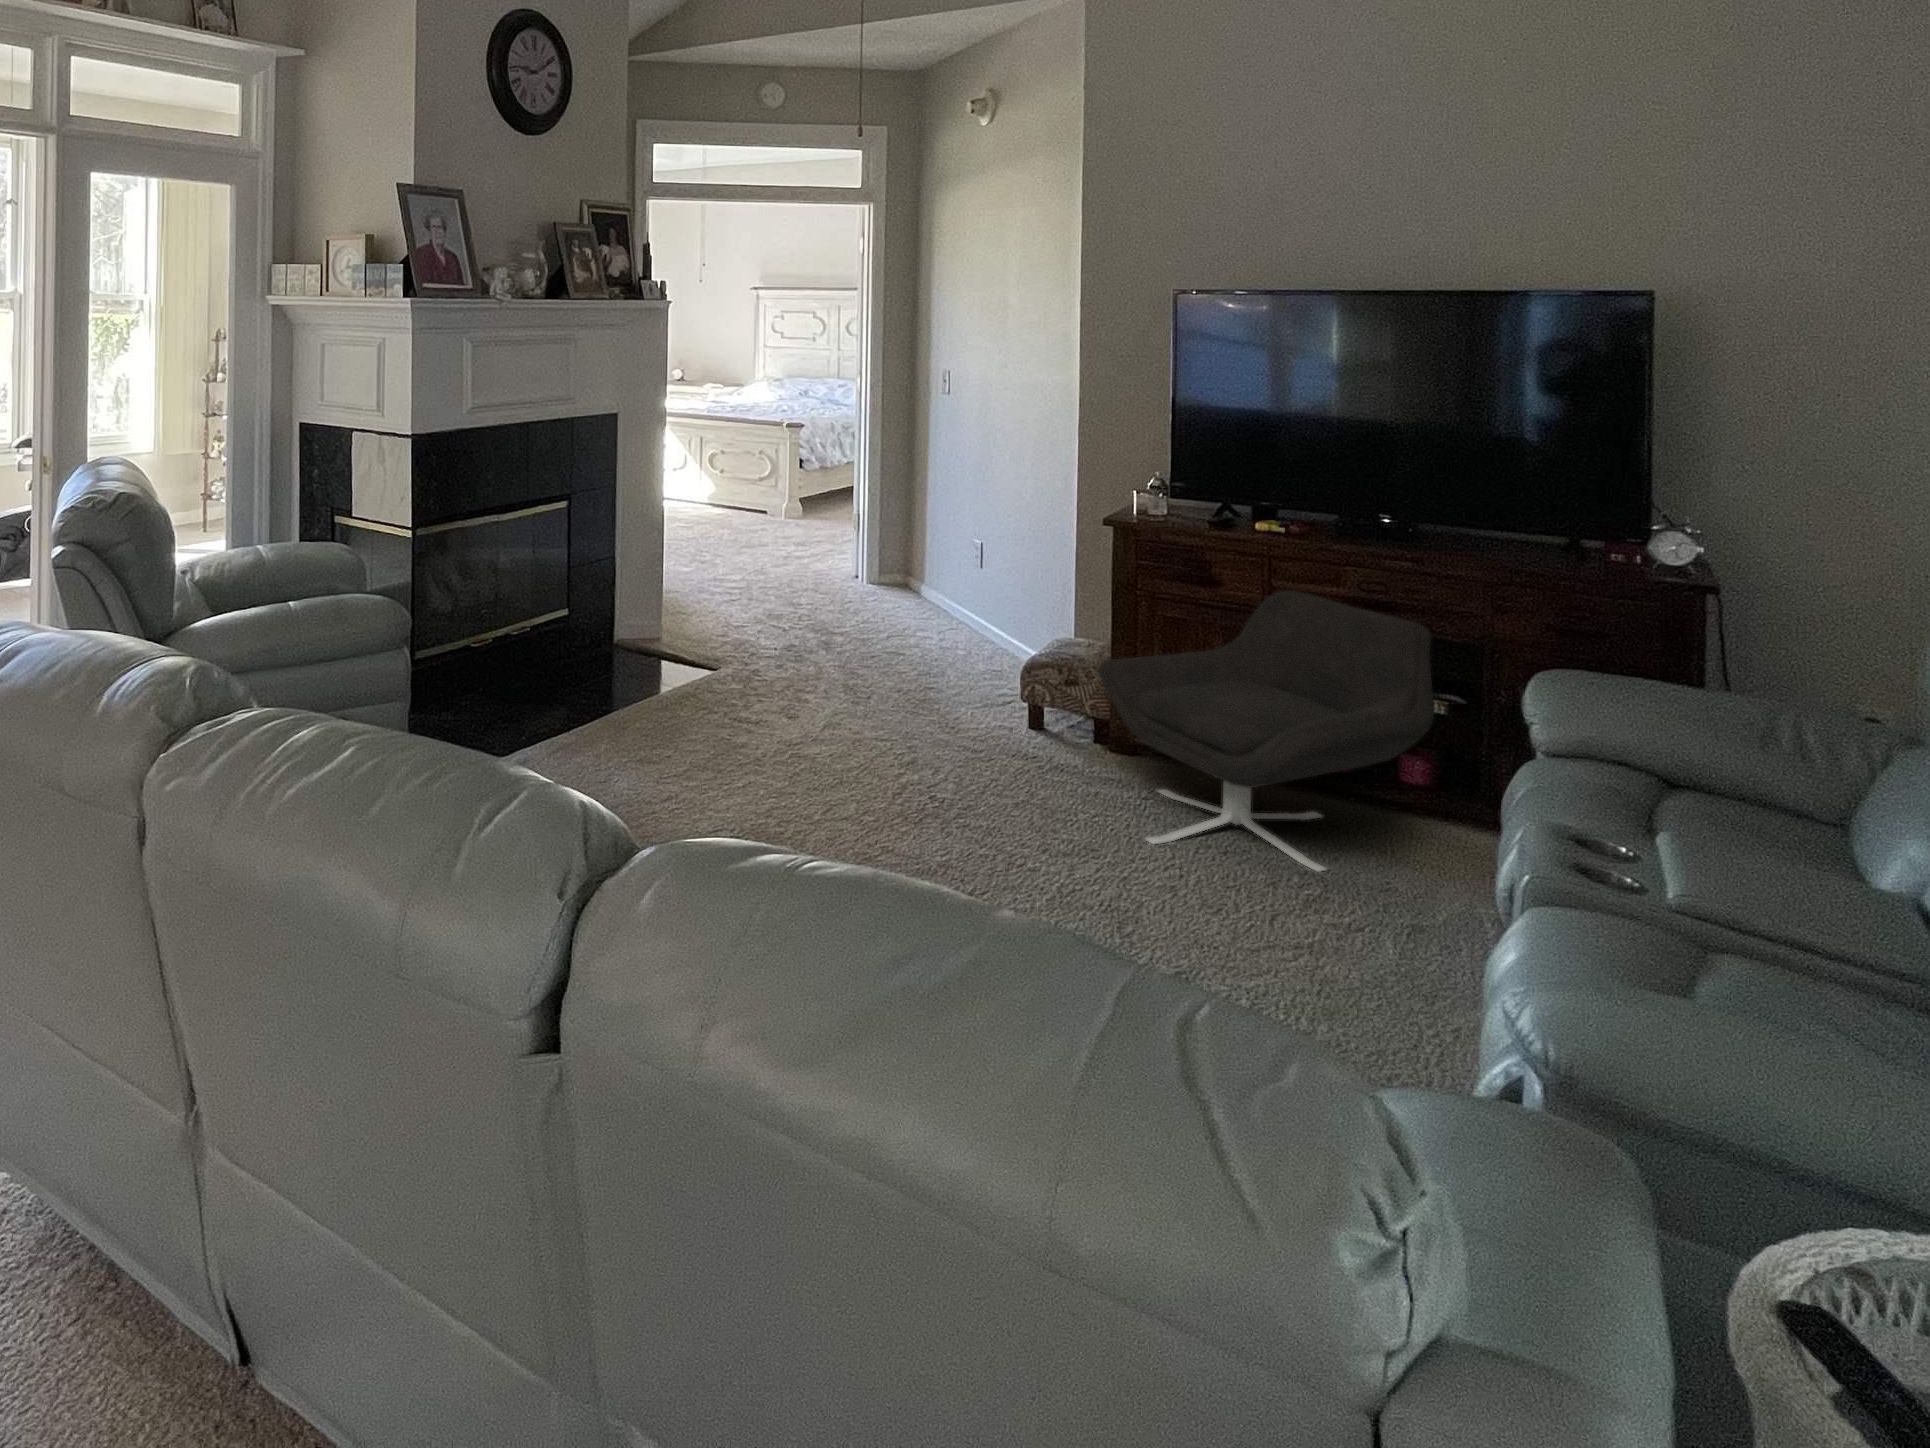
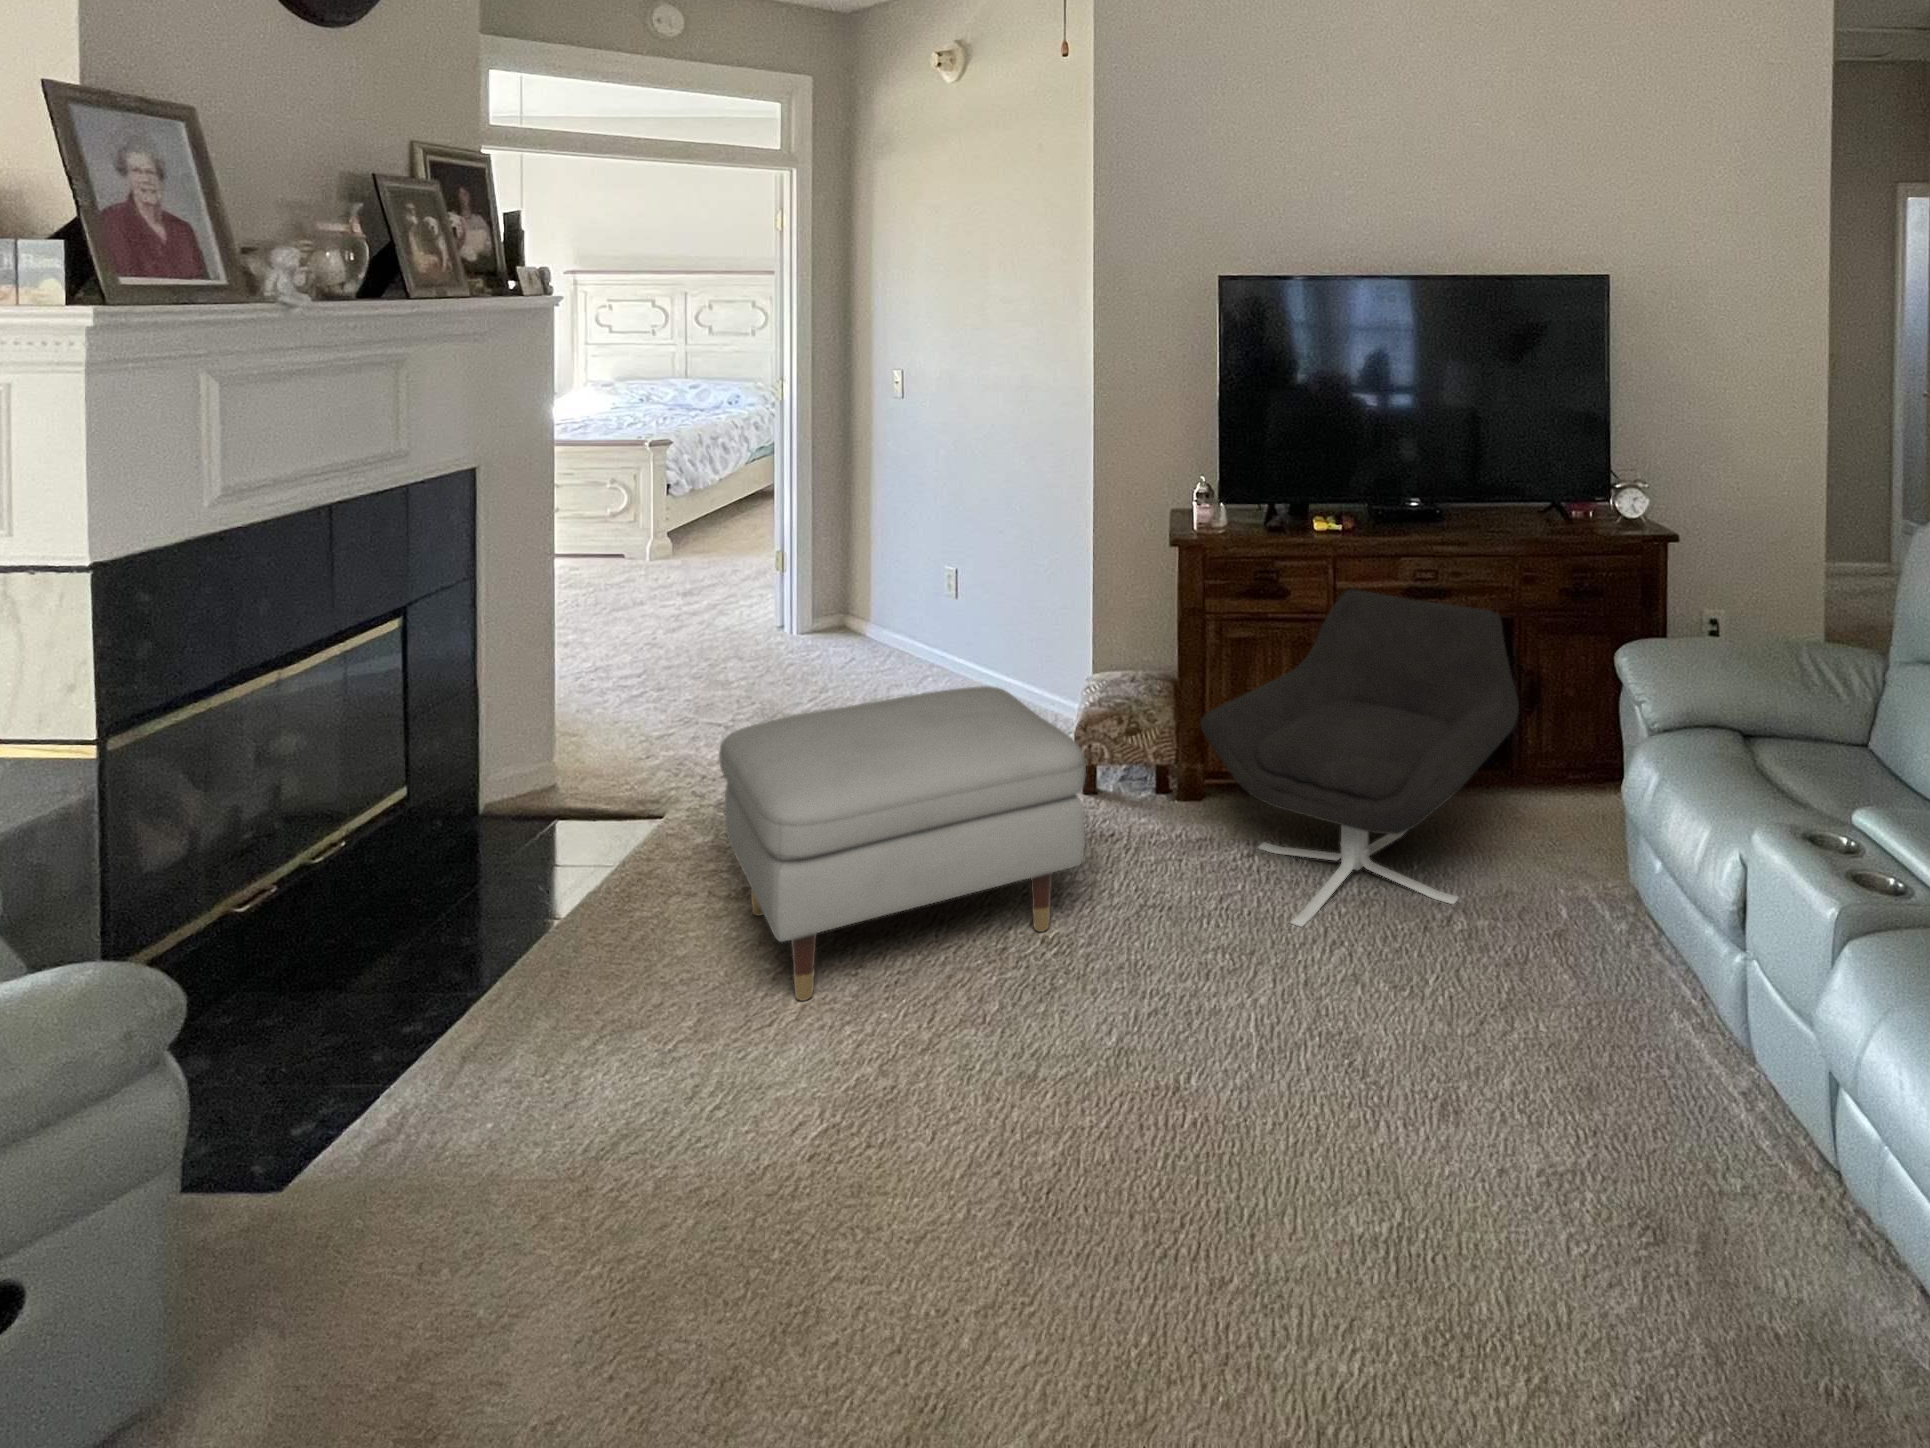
ottoman: none [728,599,973,790] -> present [719,686,1086,1001]

